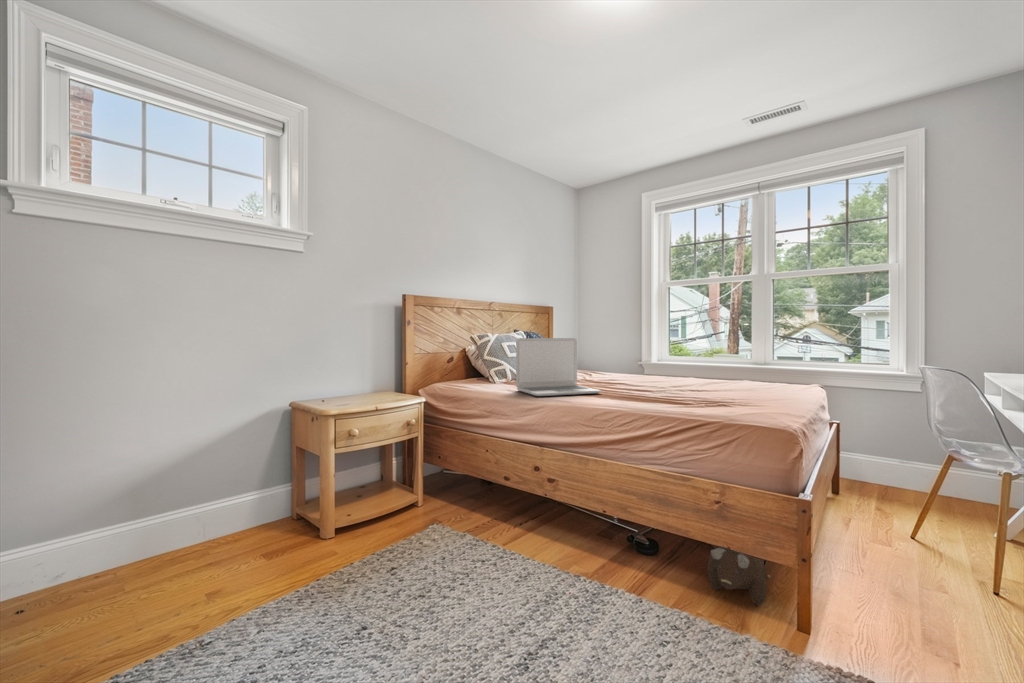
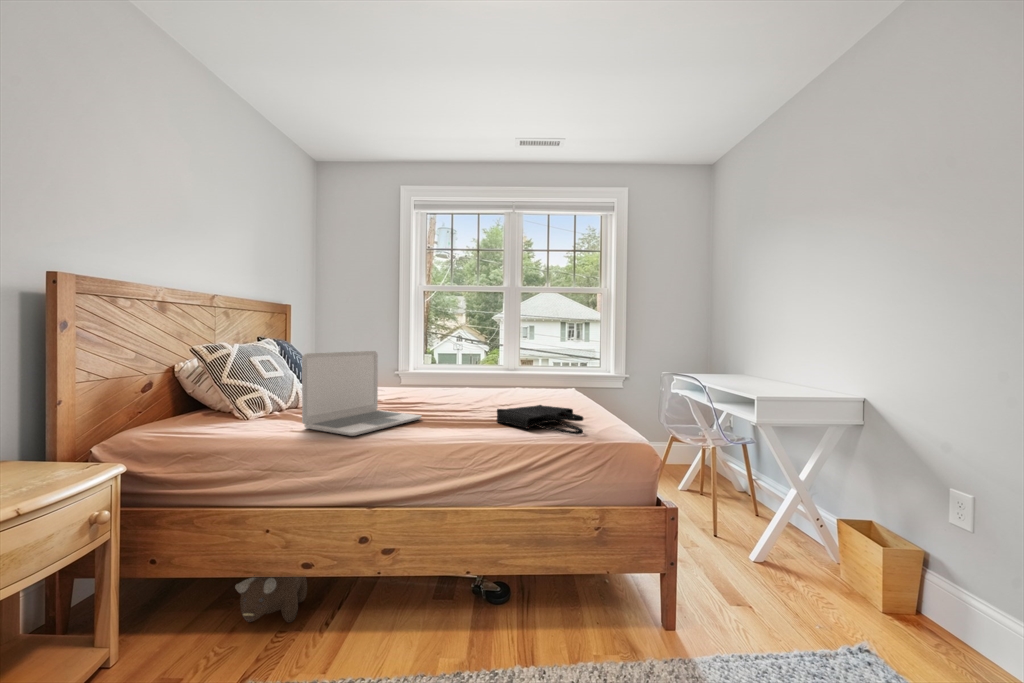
tote bag: none [658,389,734,414] -> present [497,405,583,435]
plush toy: present [707,547,766,606] -> present [235,575,307,623]

